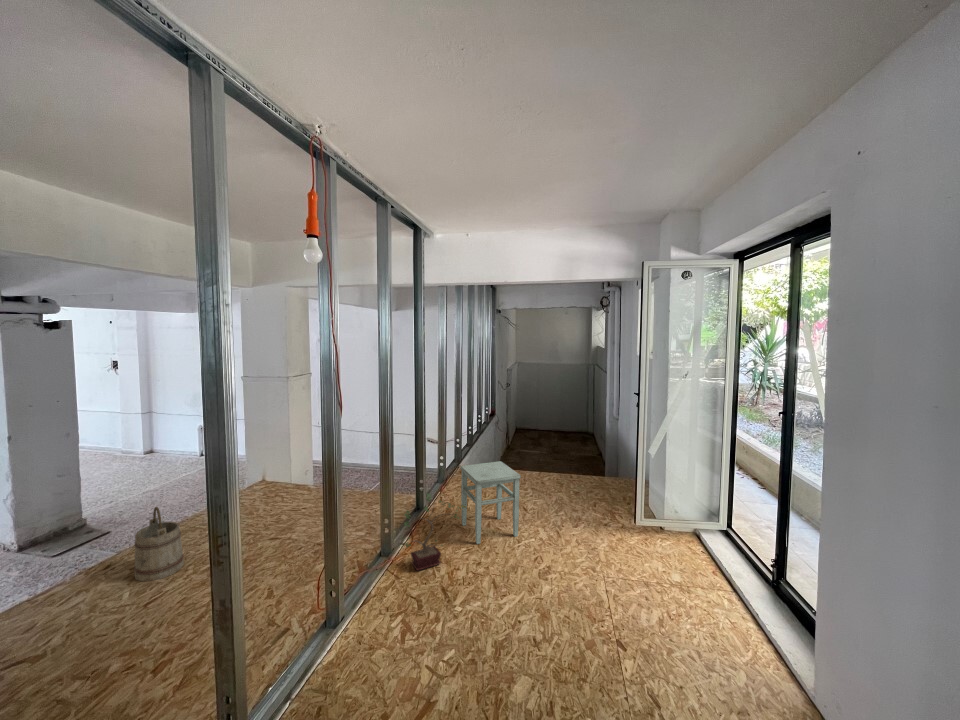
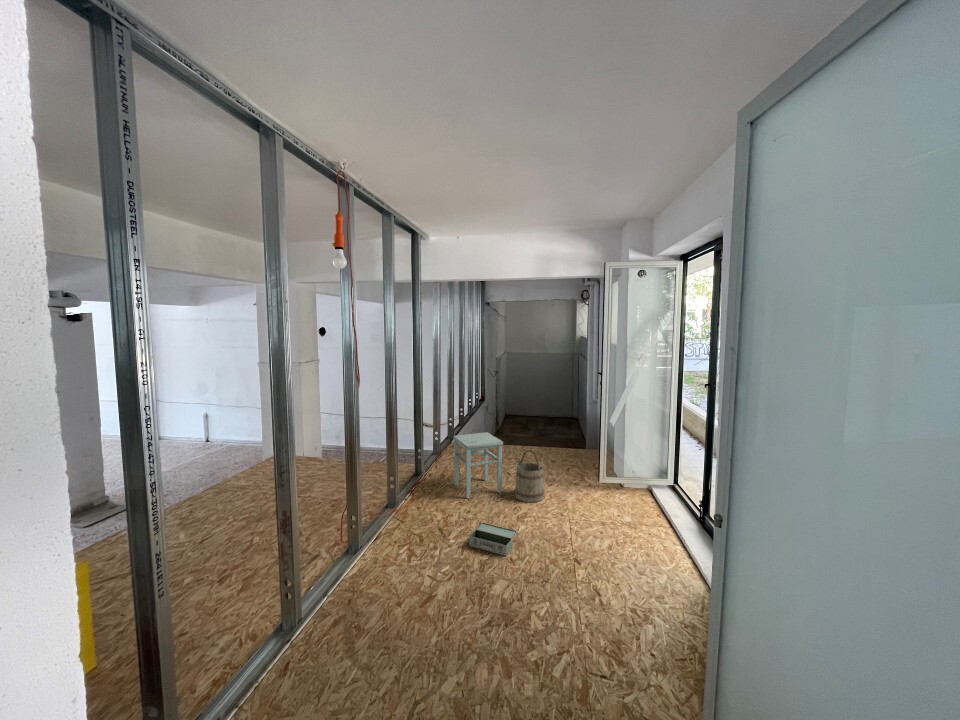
potted plant: present [404,494,466,571] -> none [407,454,459,517]
bucket: present [134,507,184,581] -> present [515,450,544,502]
toolbox: none [480,584,541,634] -> present [470,523,517,556]

